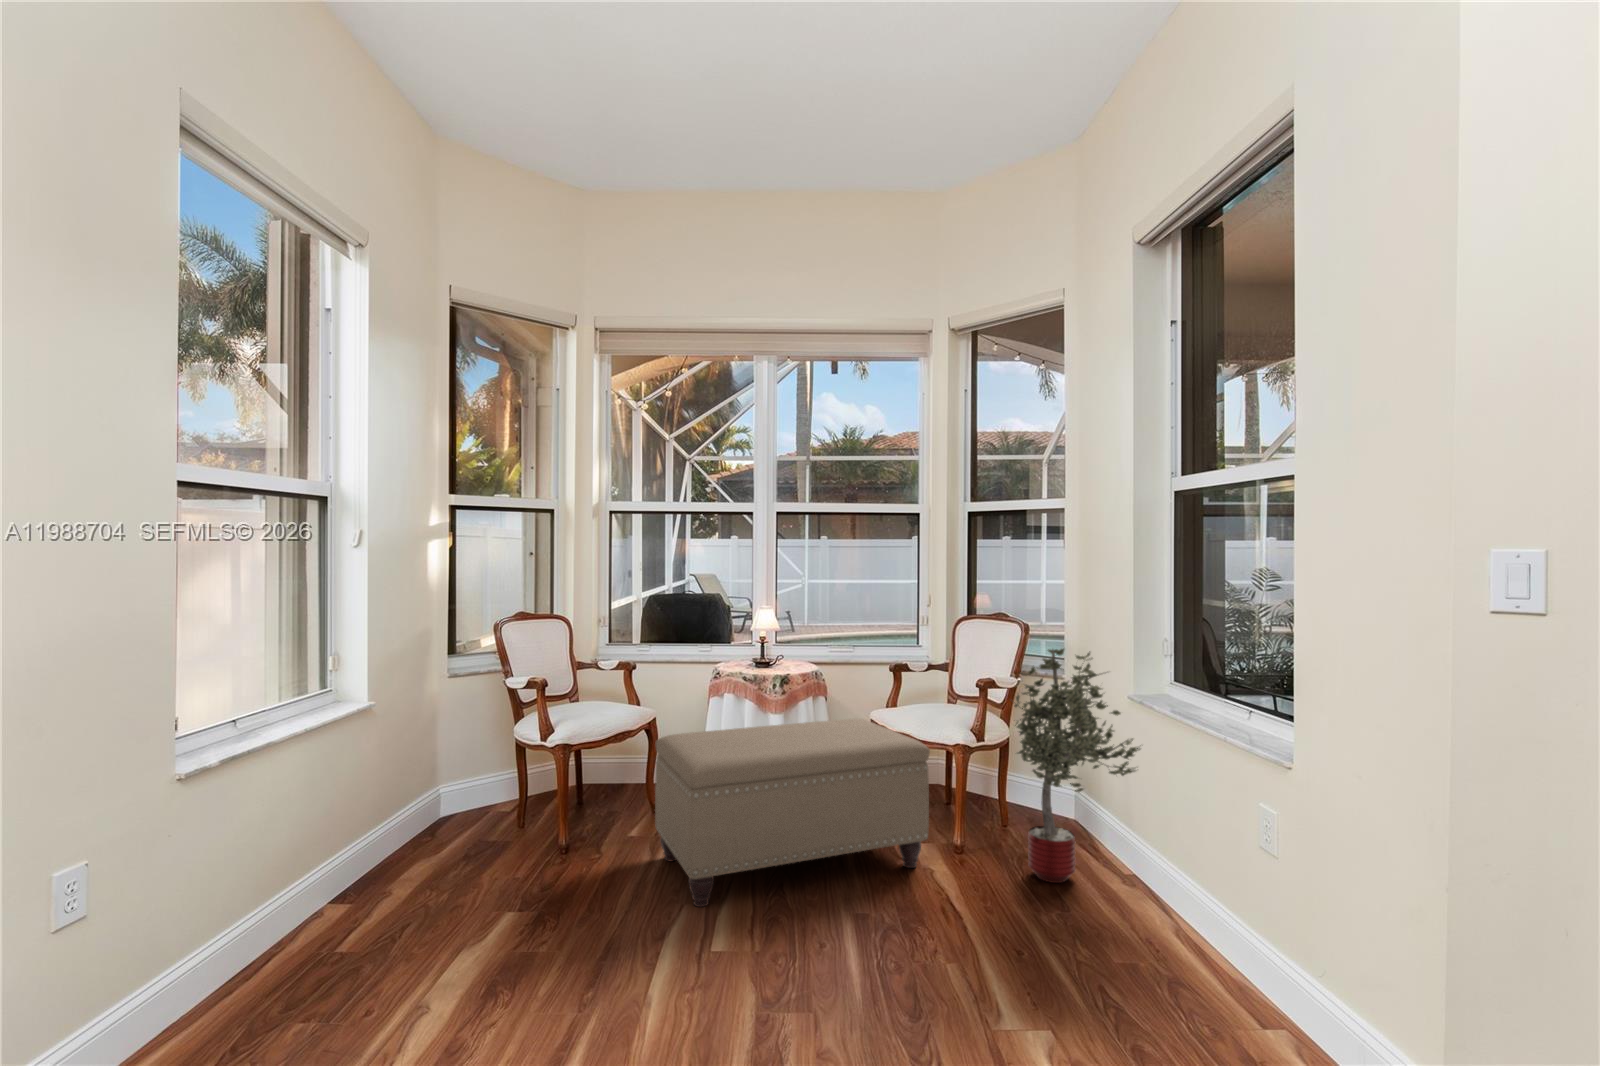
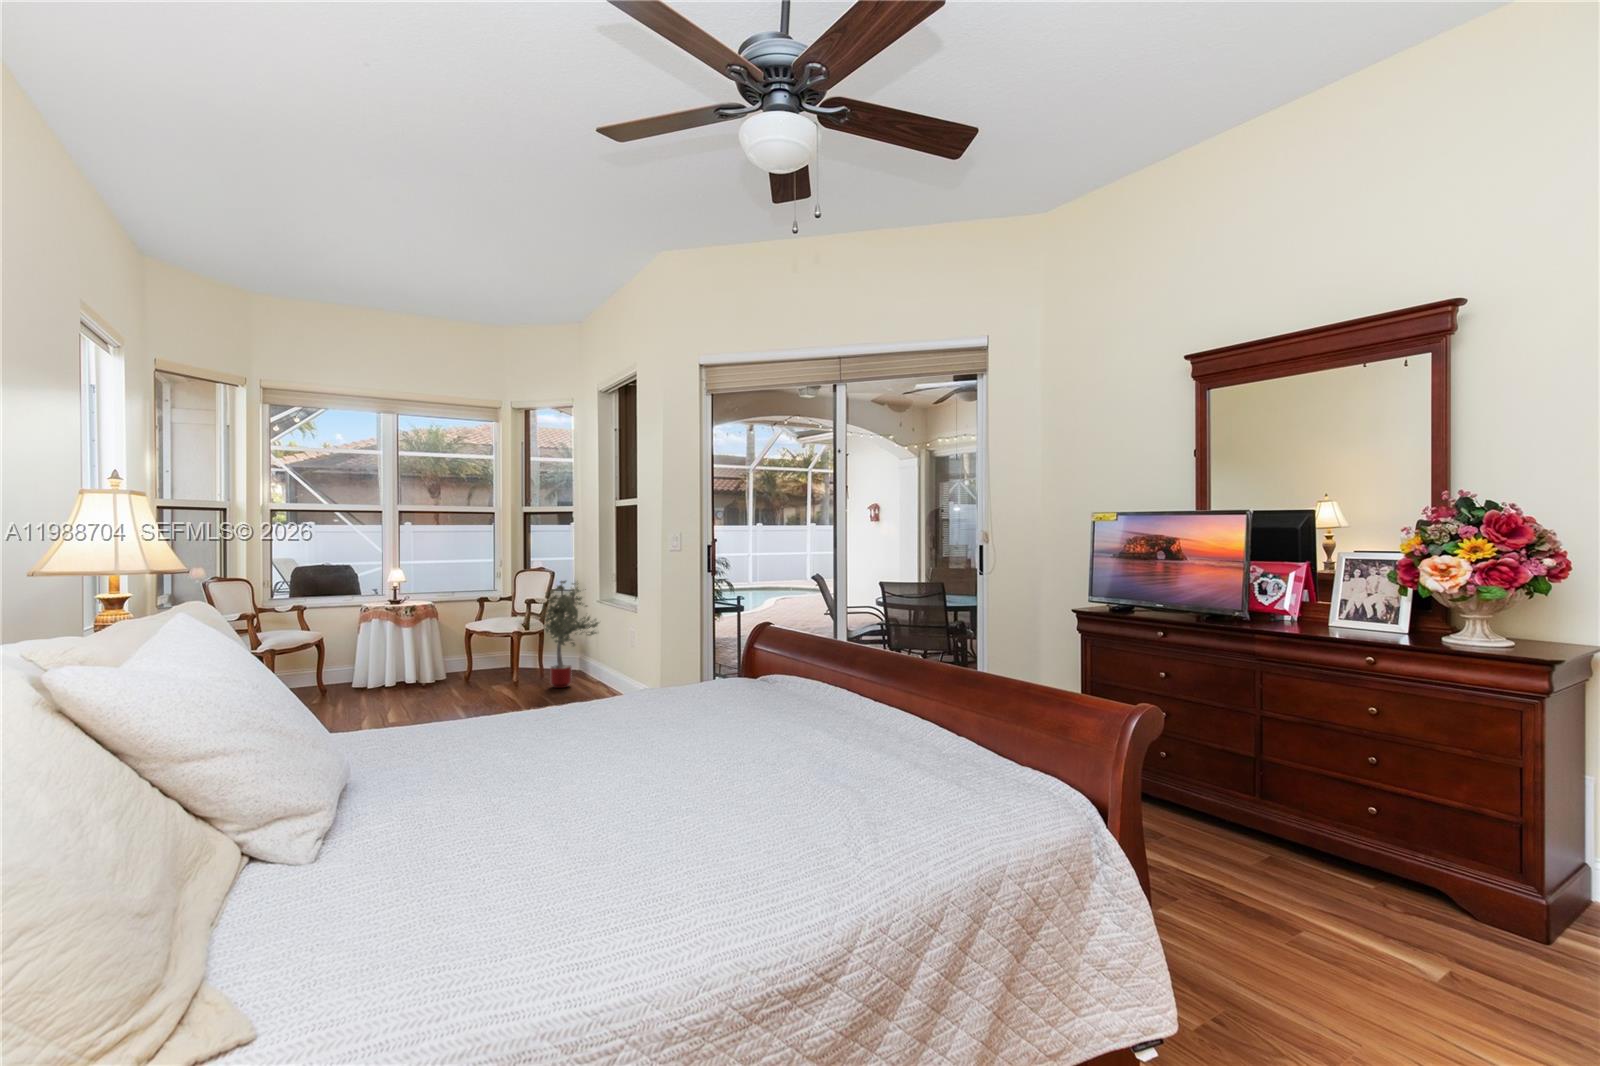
ottoman: present [655,719,930,907] -> none [337,626,500,715]

